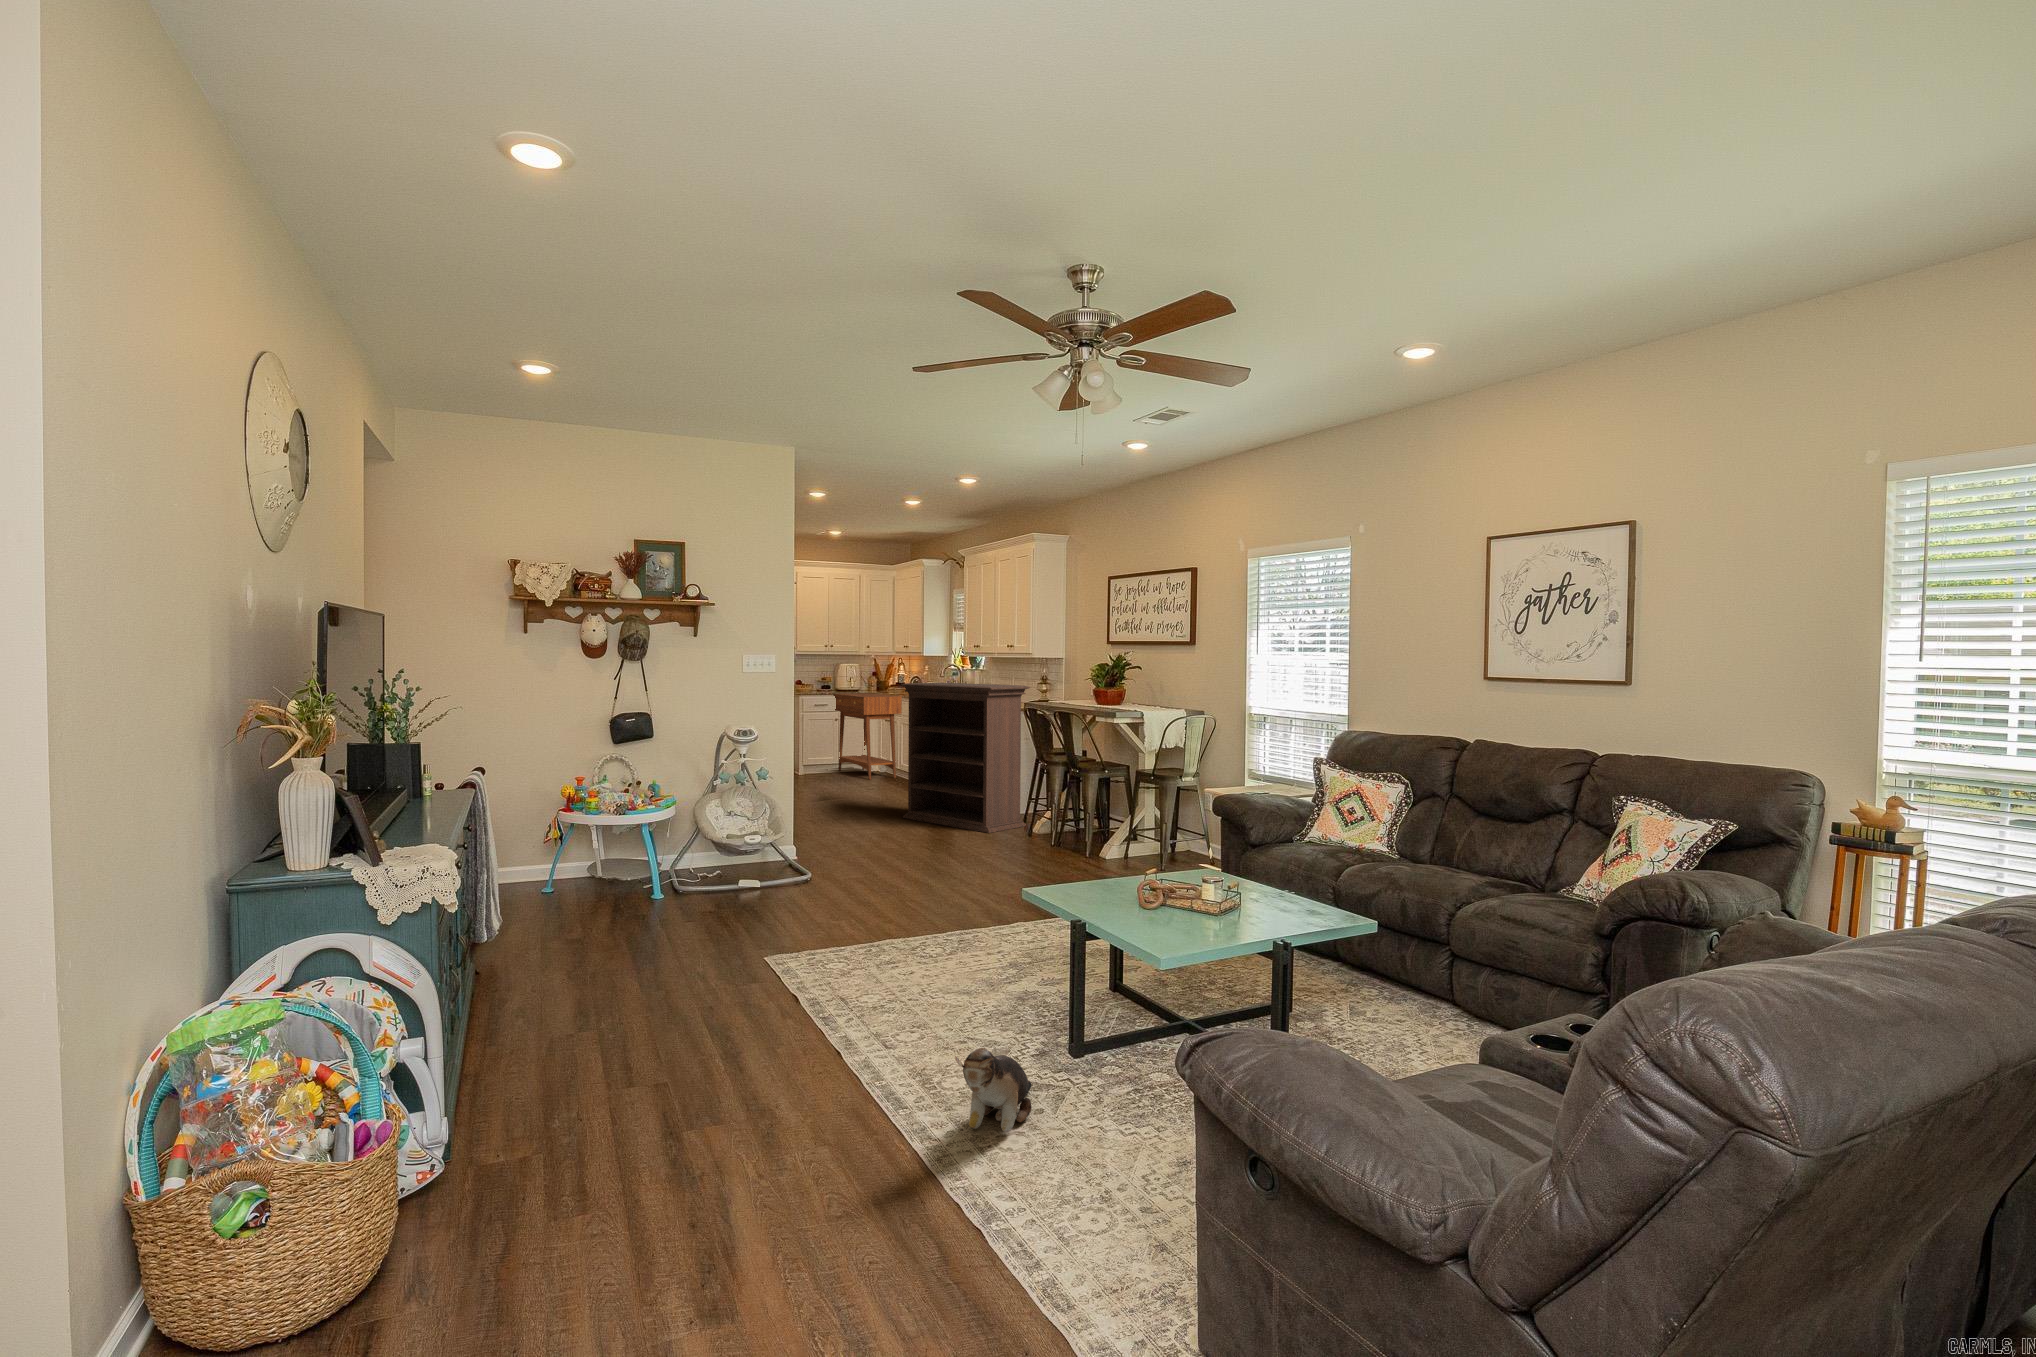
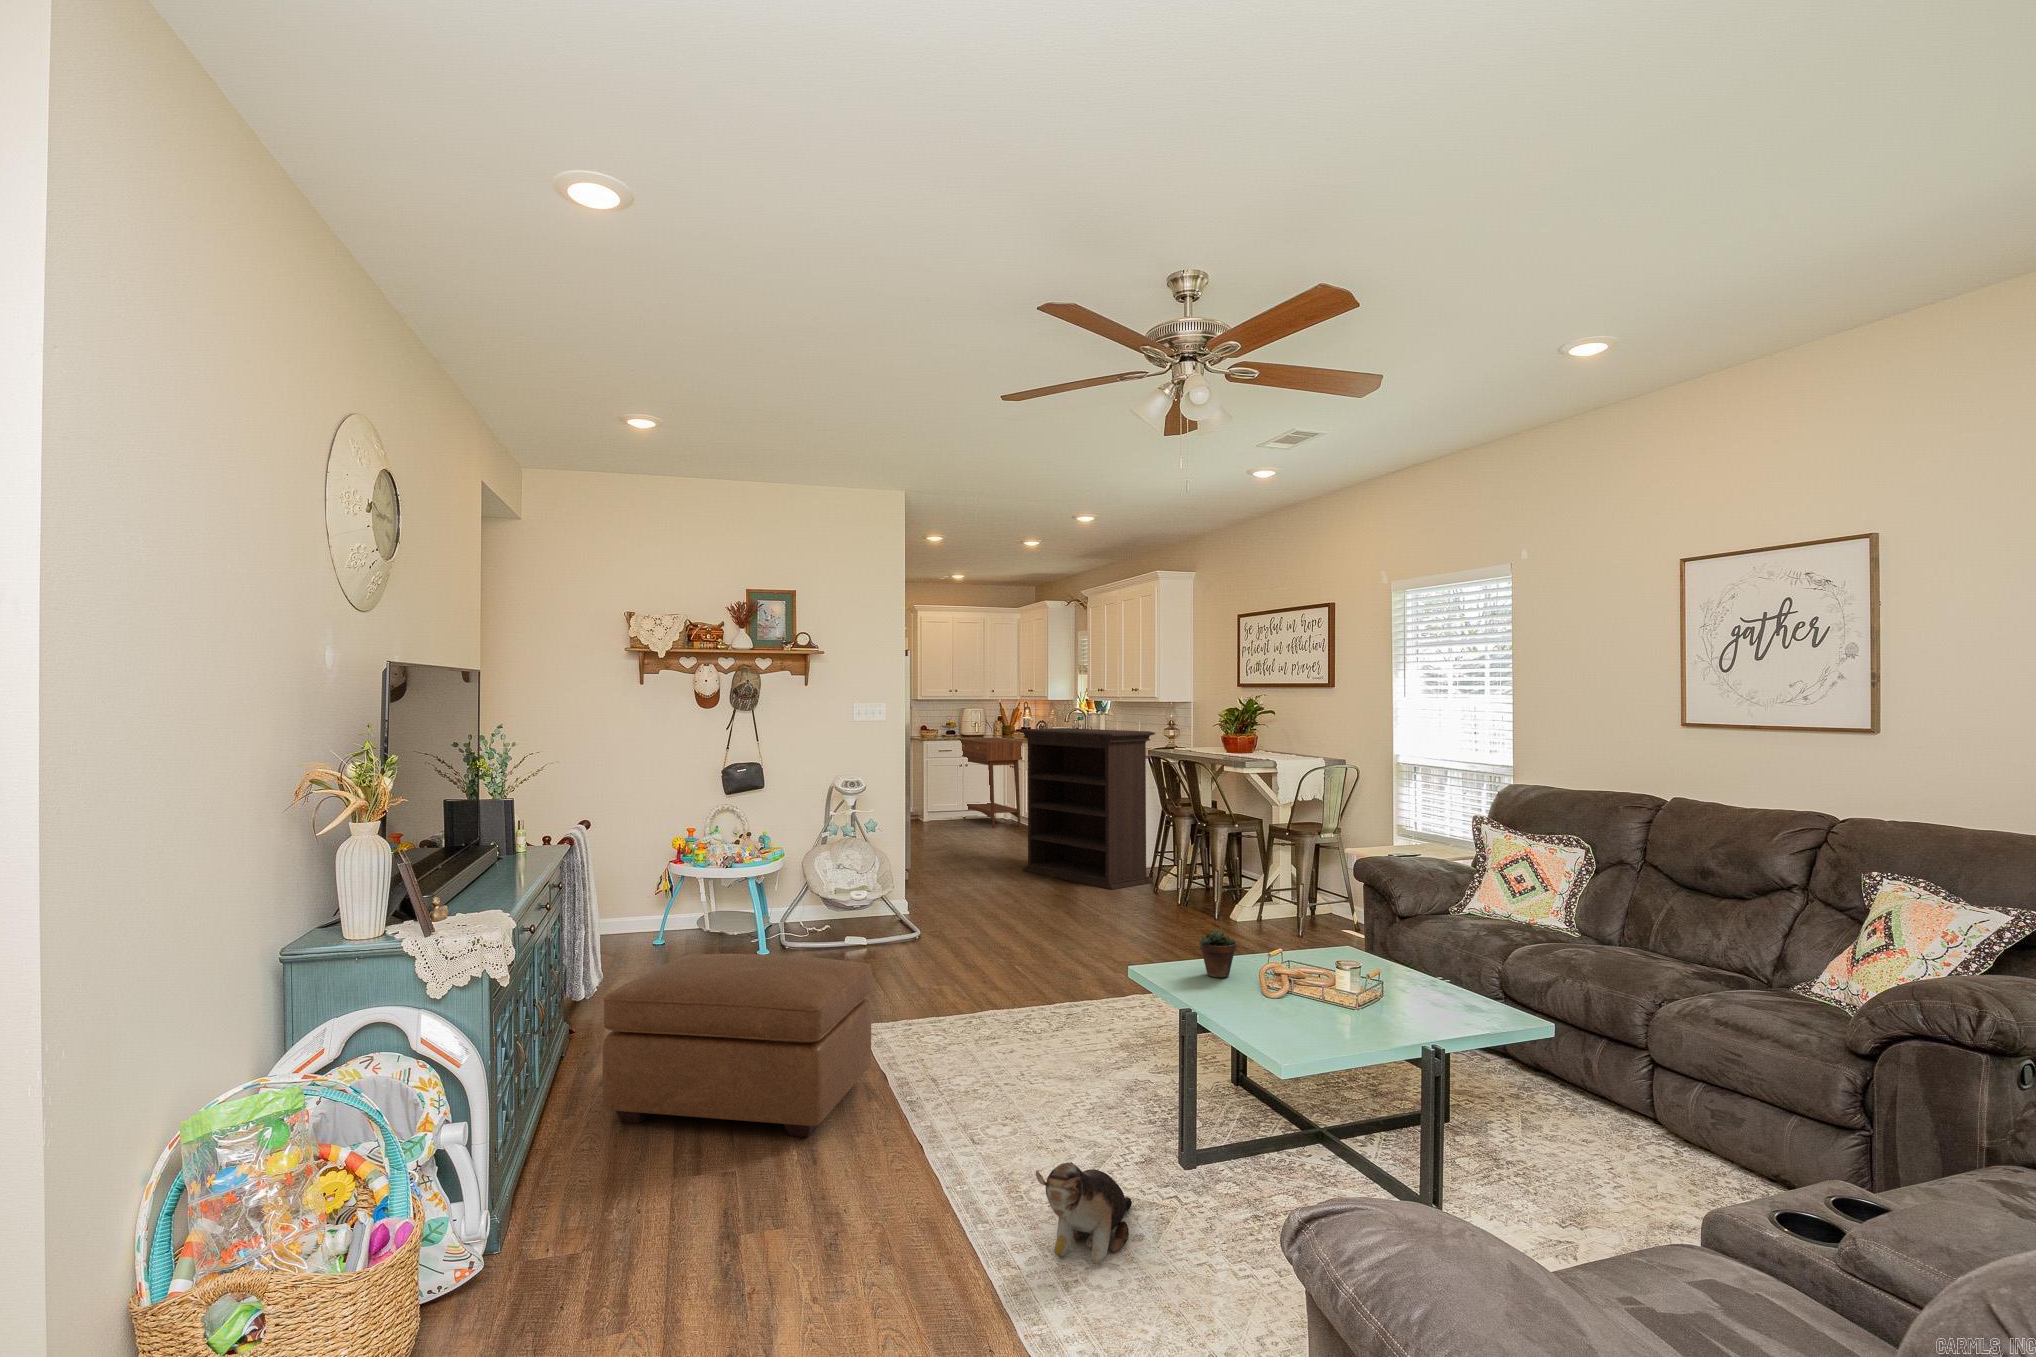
succulent plant: none [1085,841,1117,896] -> present [1200,915,1237,978]
ottoman: none [528,888,785,1050] -> present [603,954,872,1137]

